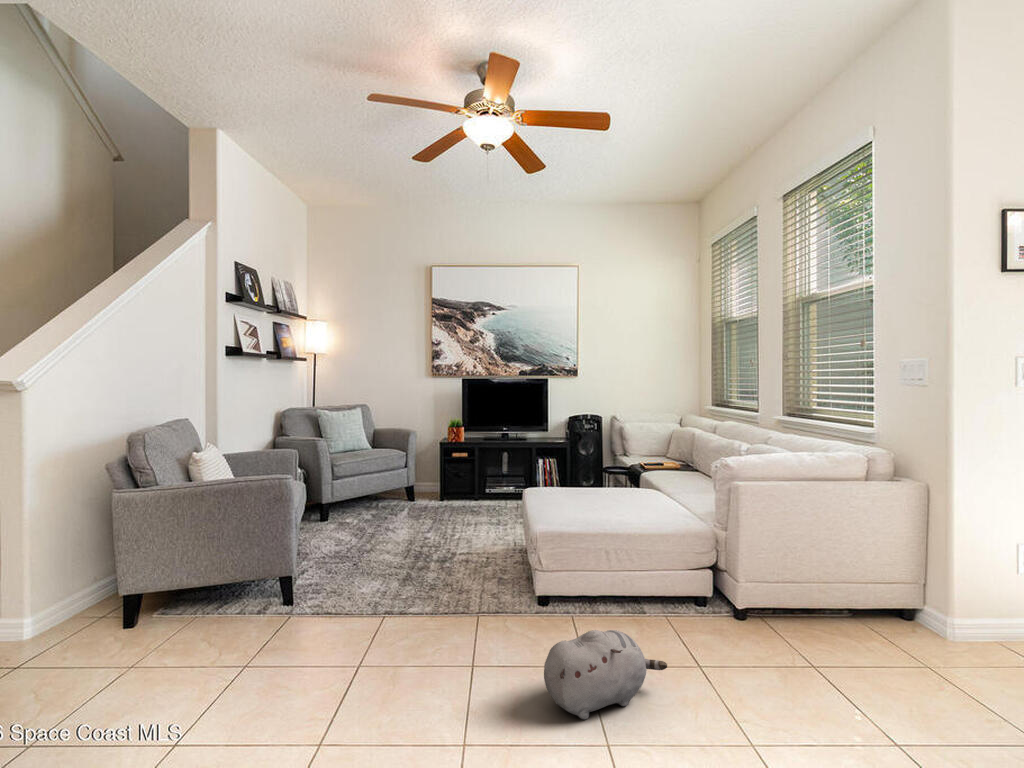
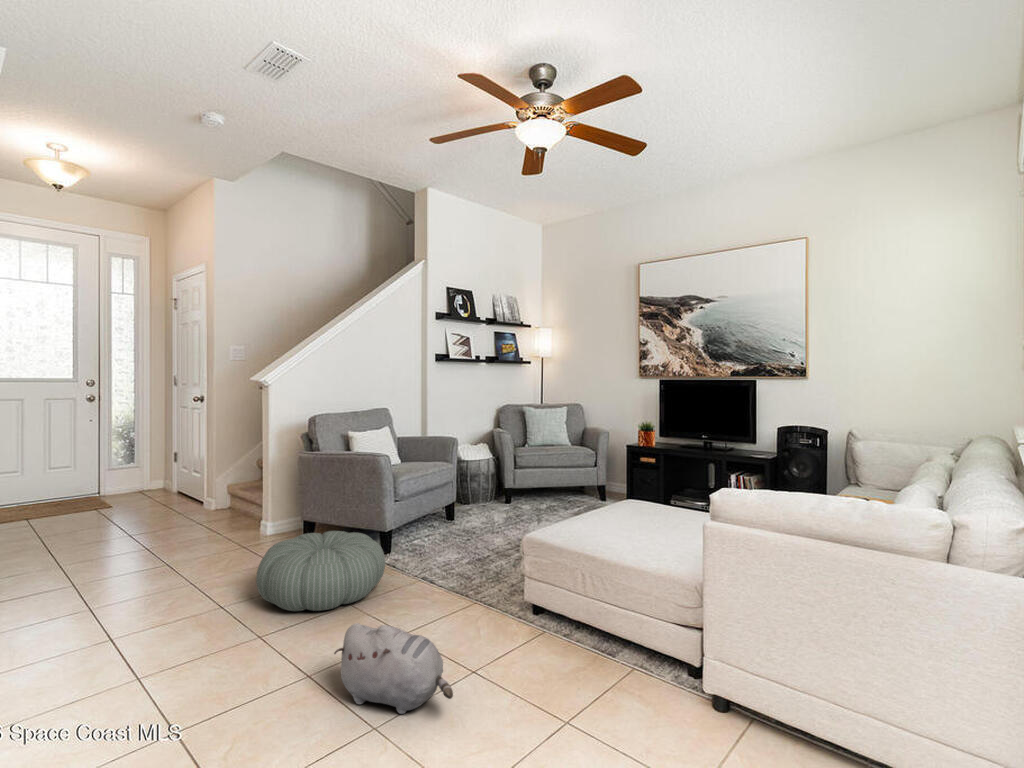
pouf: none [239,577,407,697] -> present [256,531,385,611]

